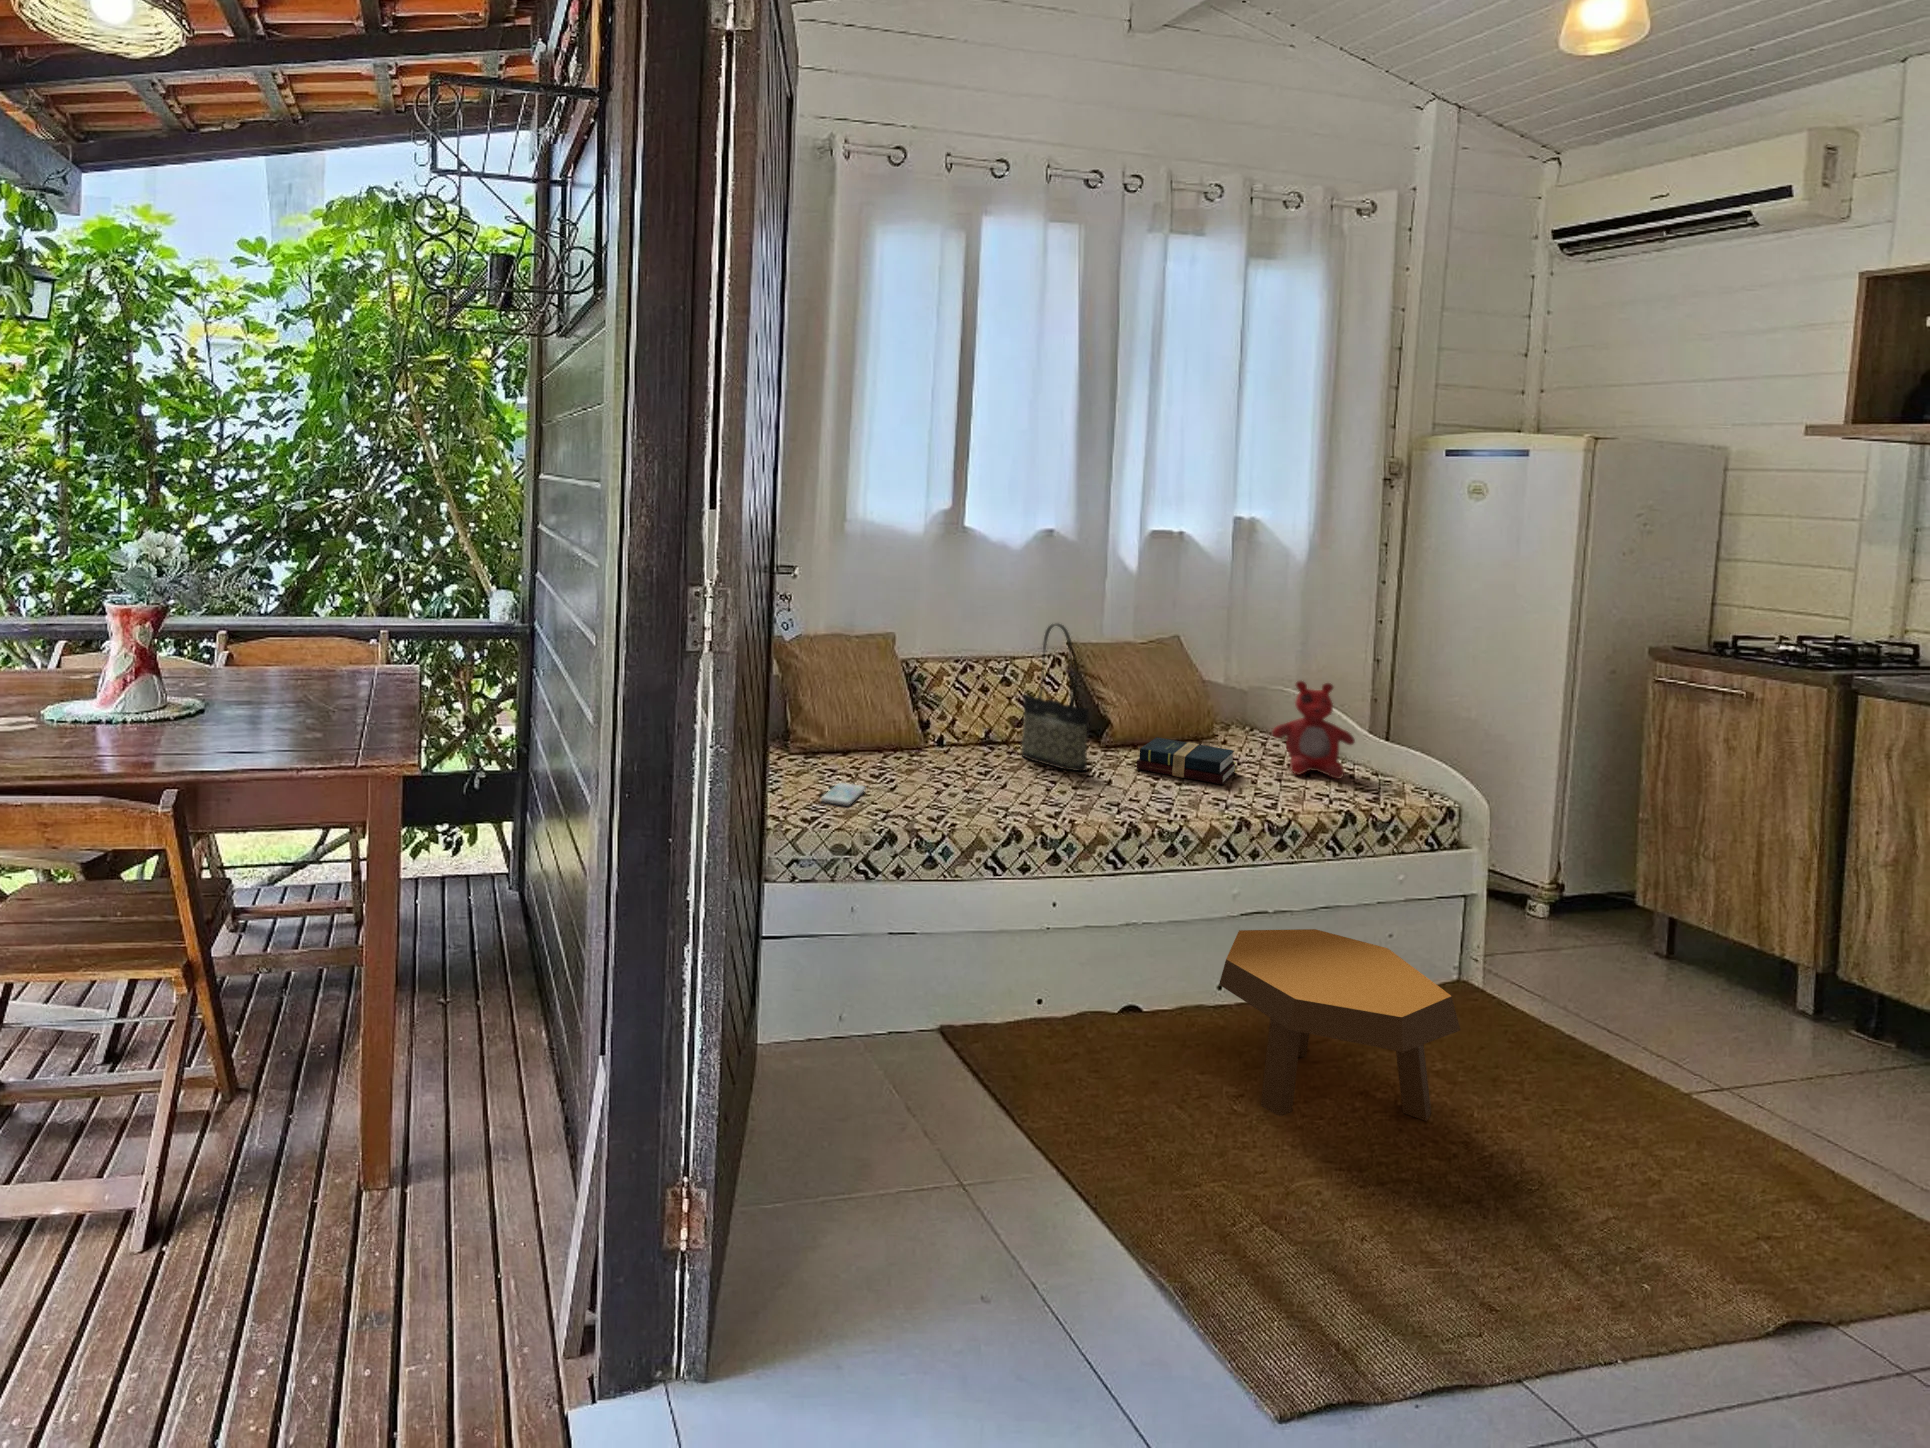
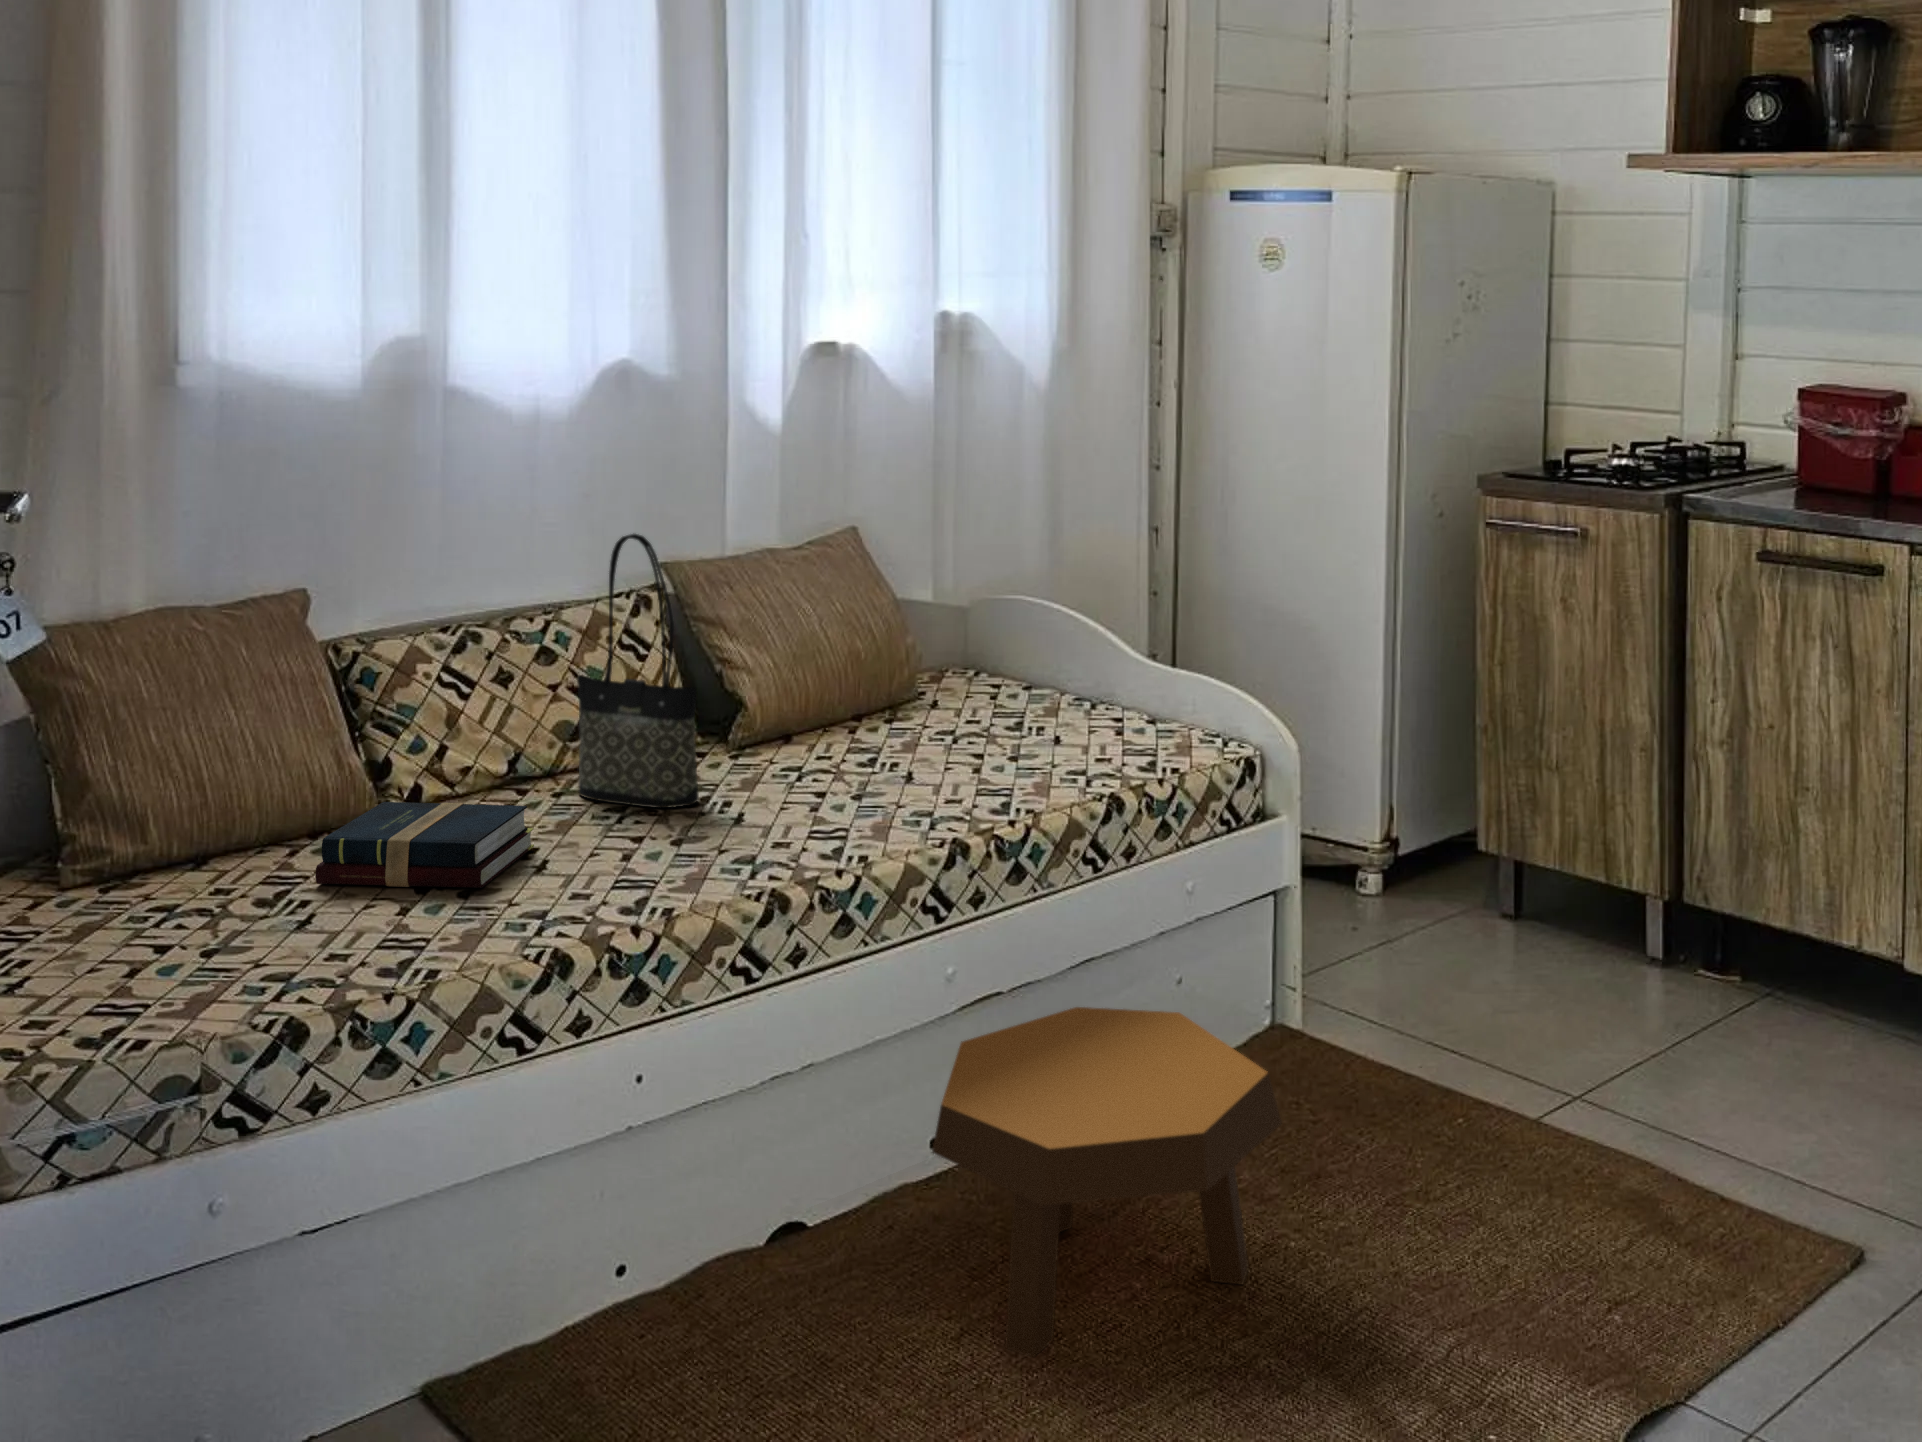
stuffed bear: present [1272,681,1355,779] -> none [1001,583,1121,744]
hardback book: present [1136,737,1236,785] -> present [315,802,534,888]
smartphone: present [821,783,866,806] -> none [128,930,239,988]

